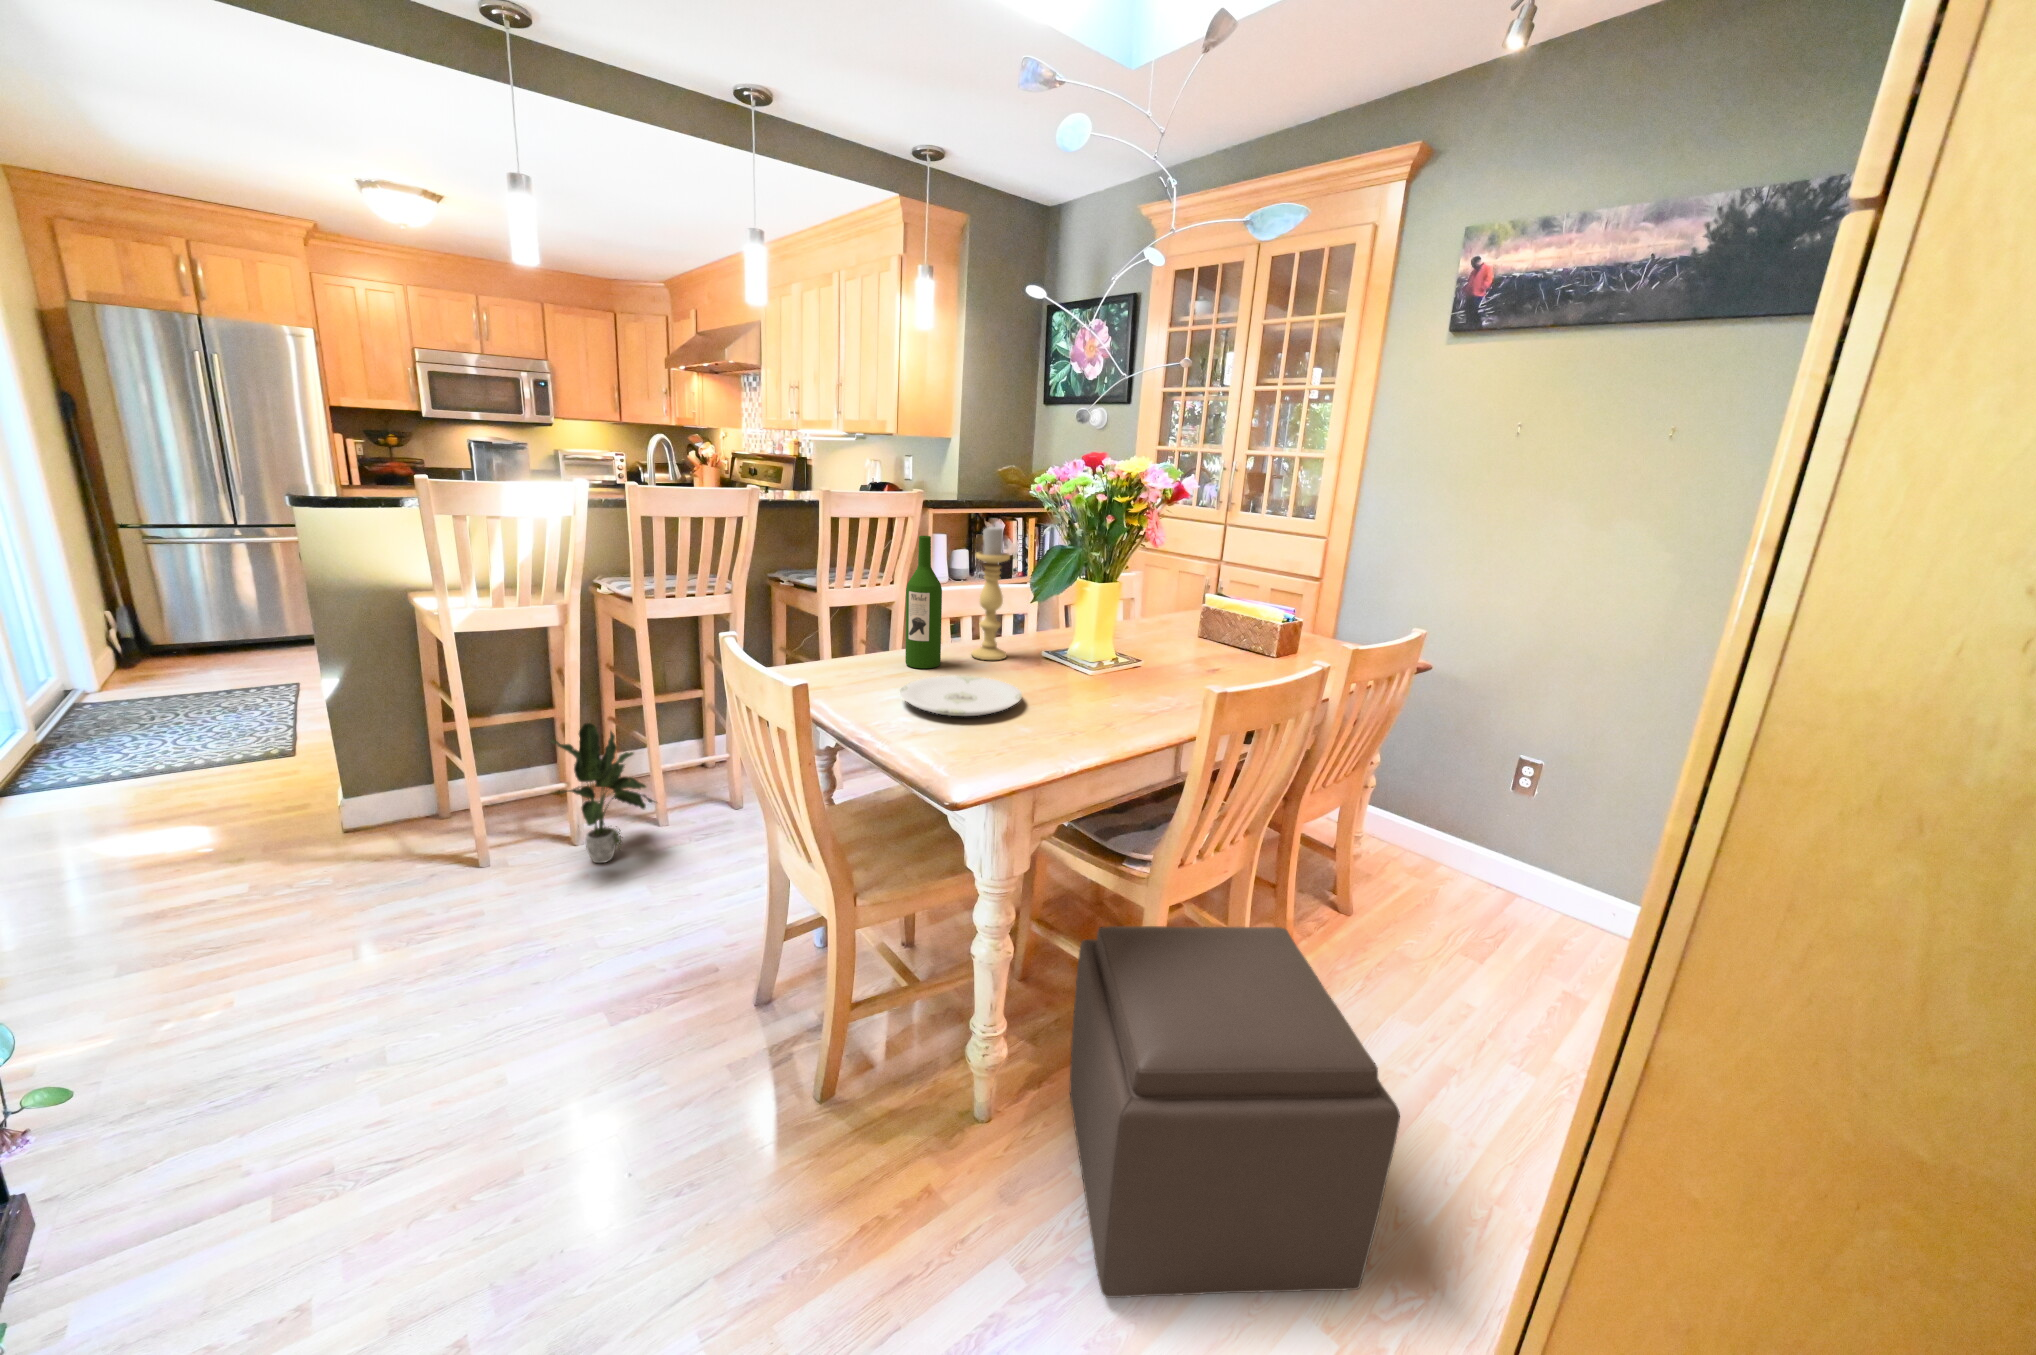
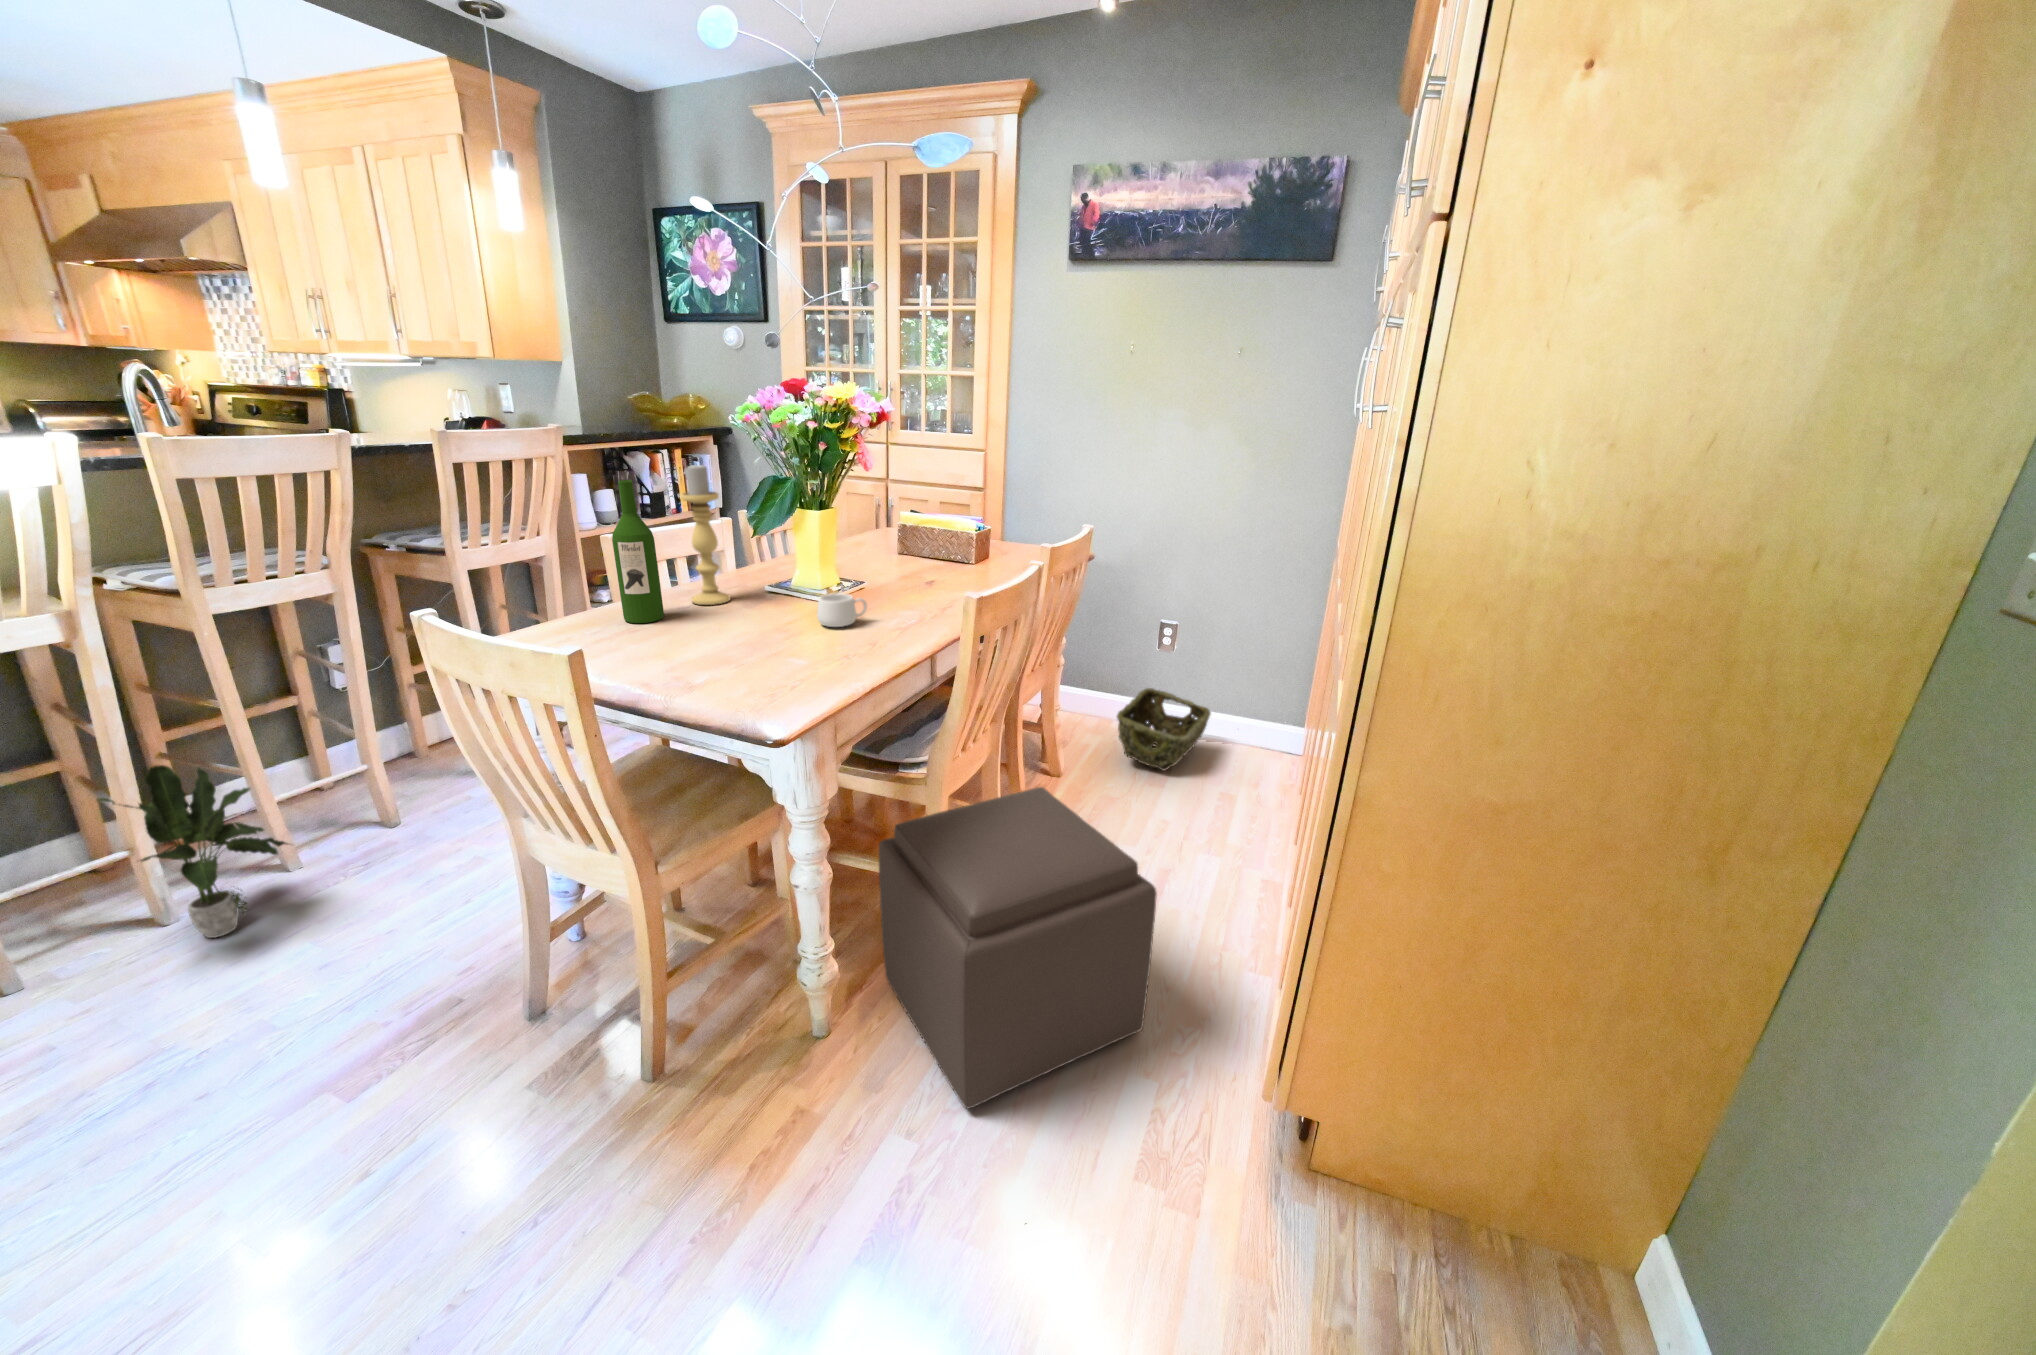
mug: none [1072,666,1124,701] -> present [817,593,867,627]
plate: present [900,676,1022,716] -> none [643,621,775,662]
woven basket: none [1426,831,1565,939] -> present [1117,688,1211,771]

